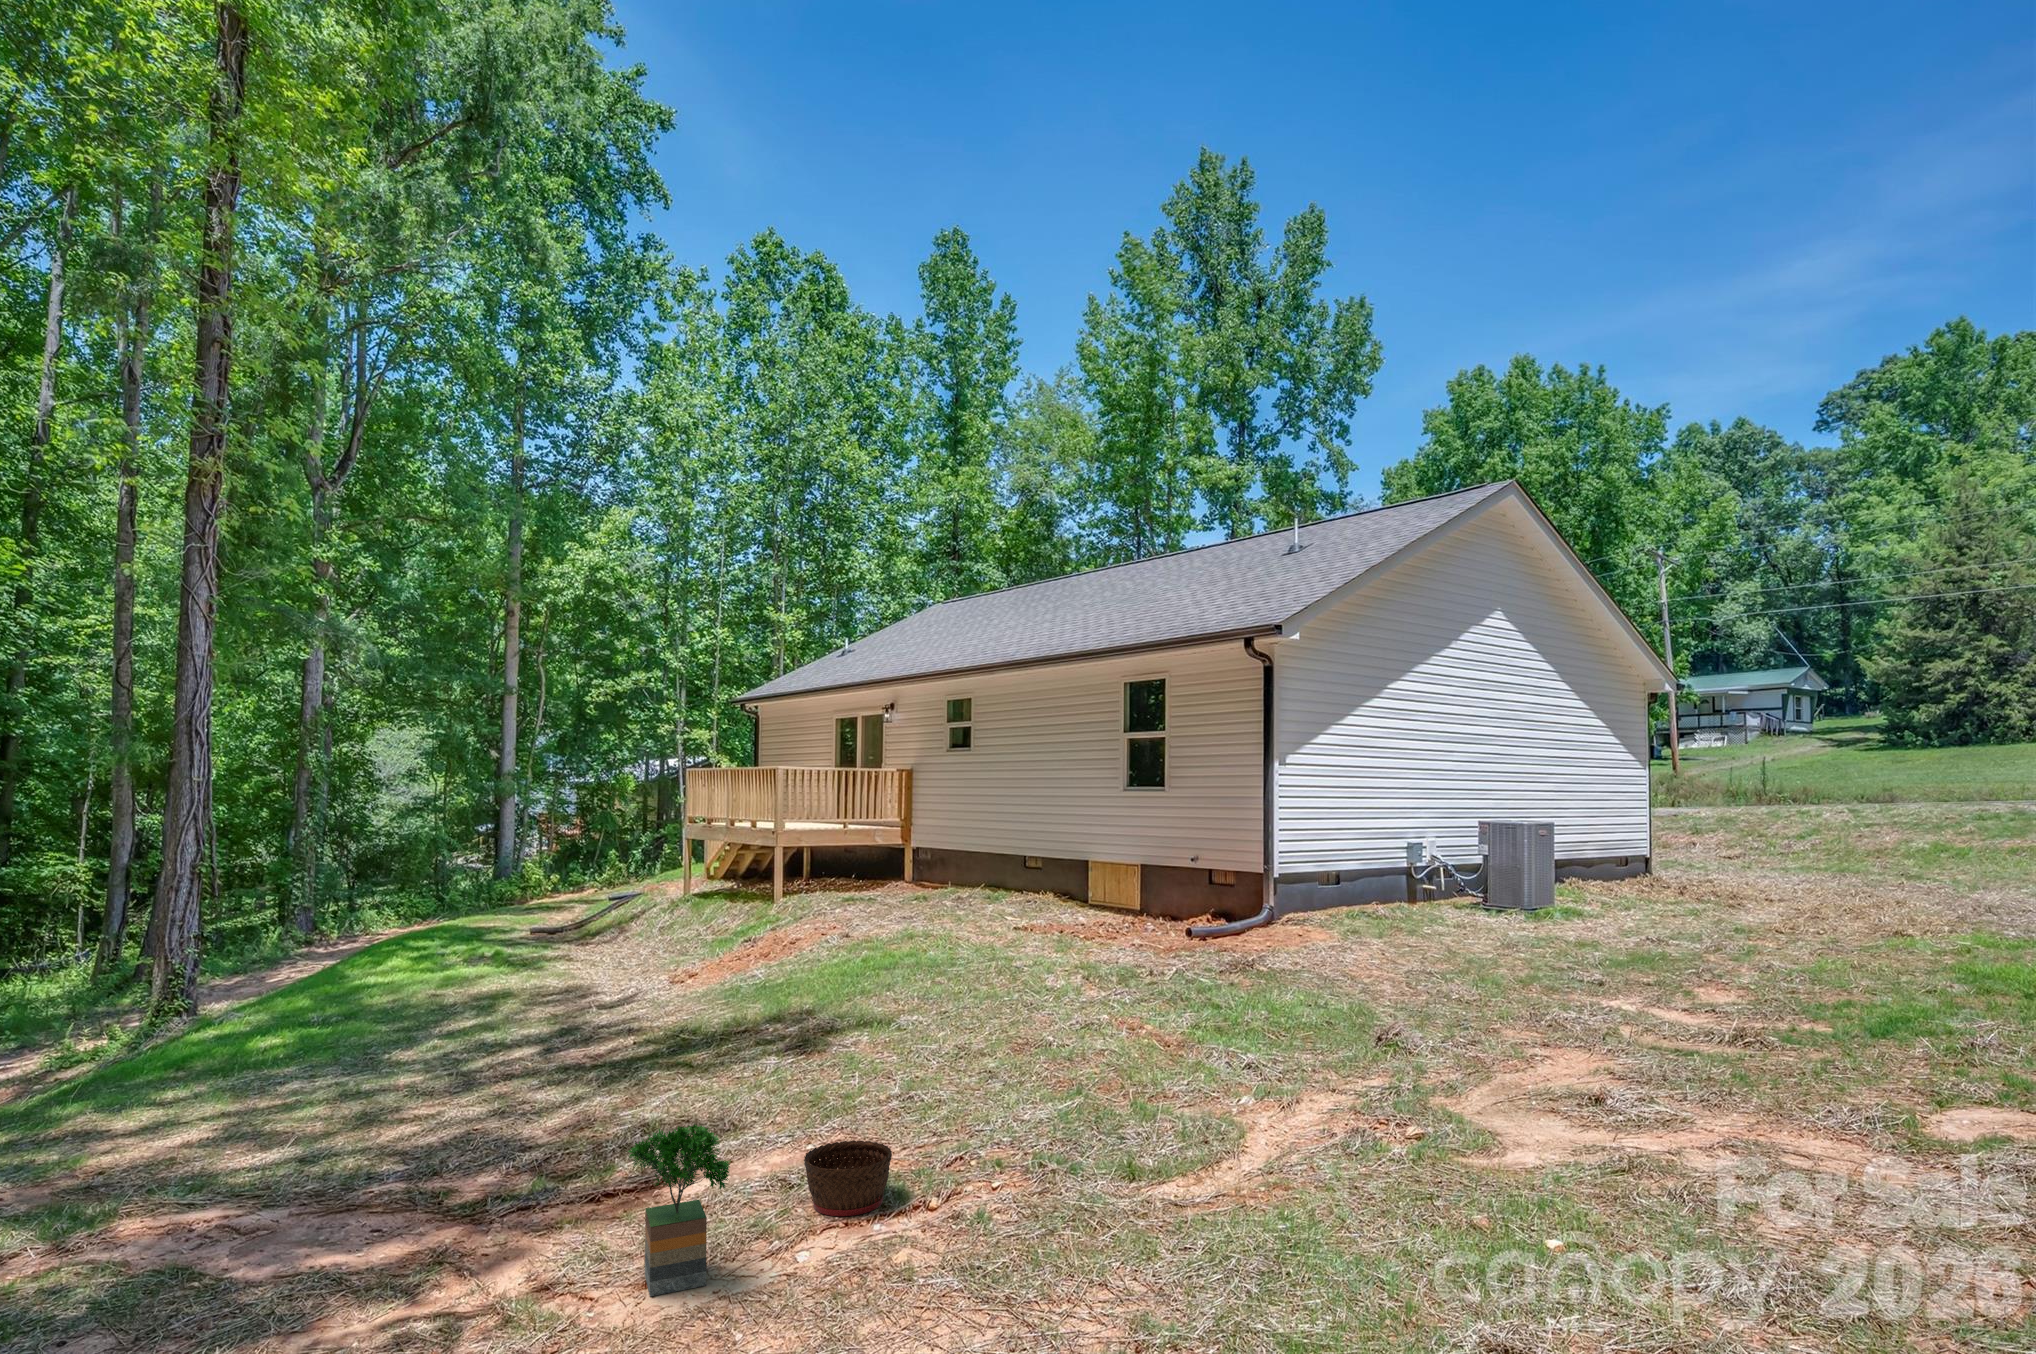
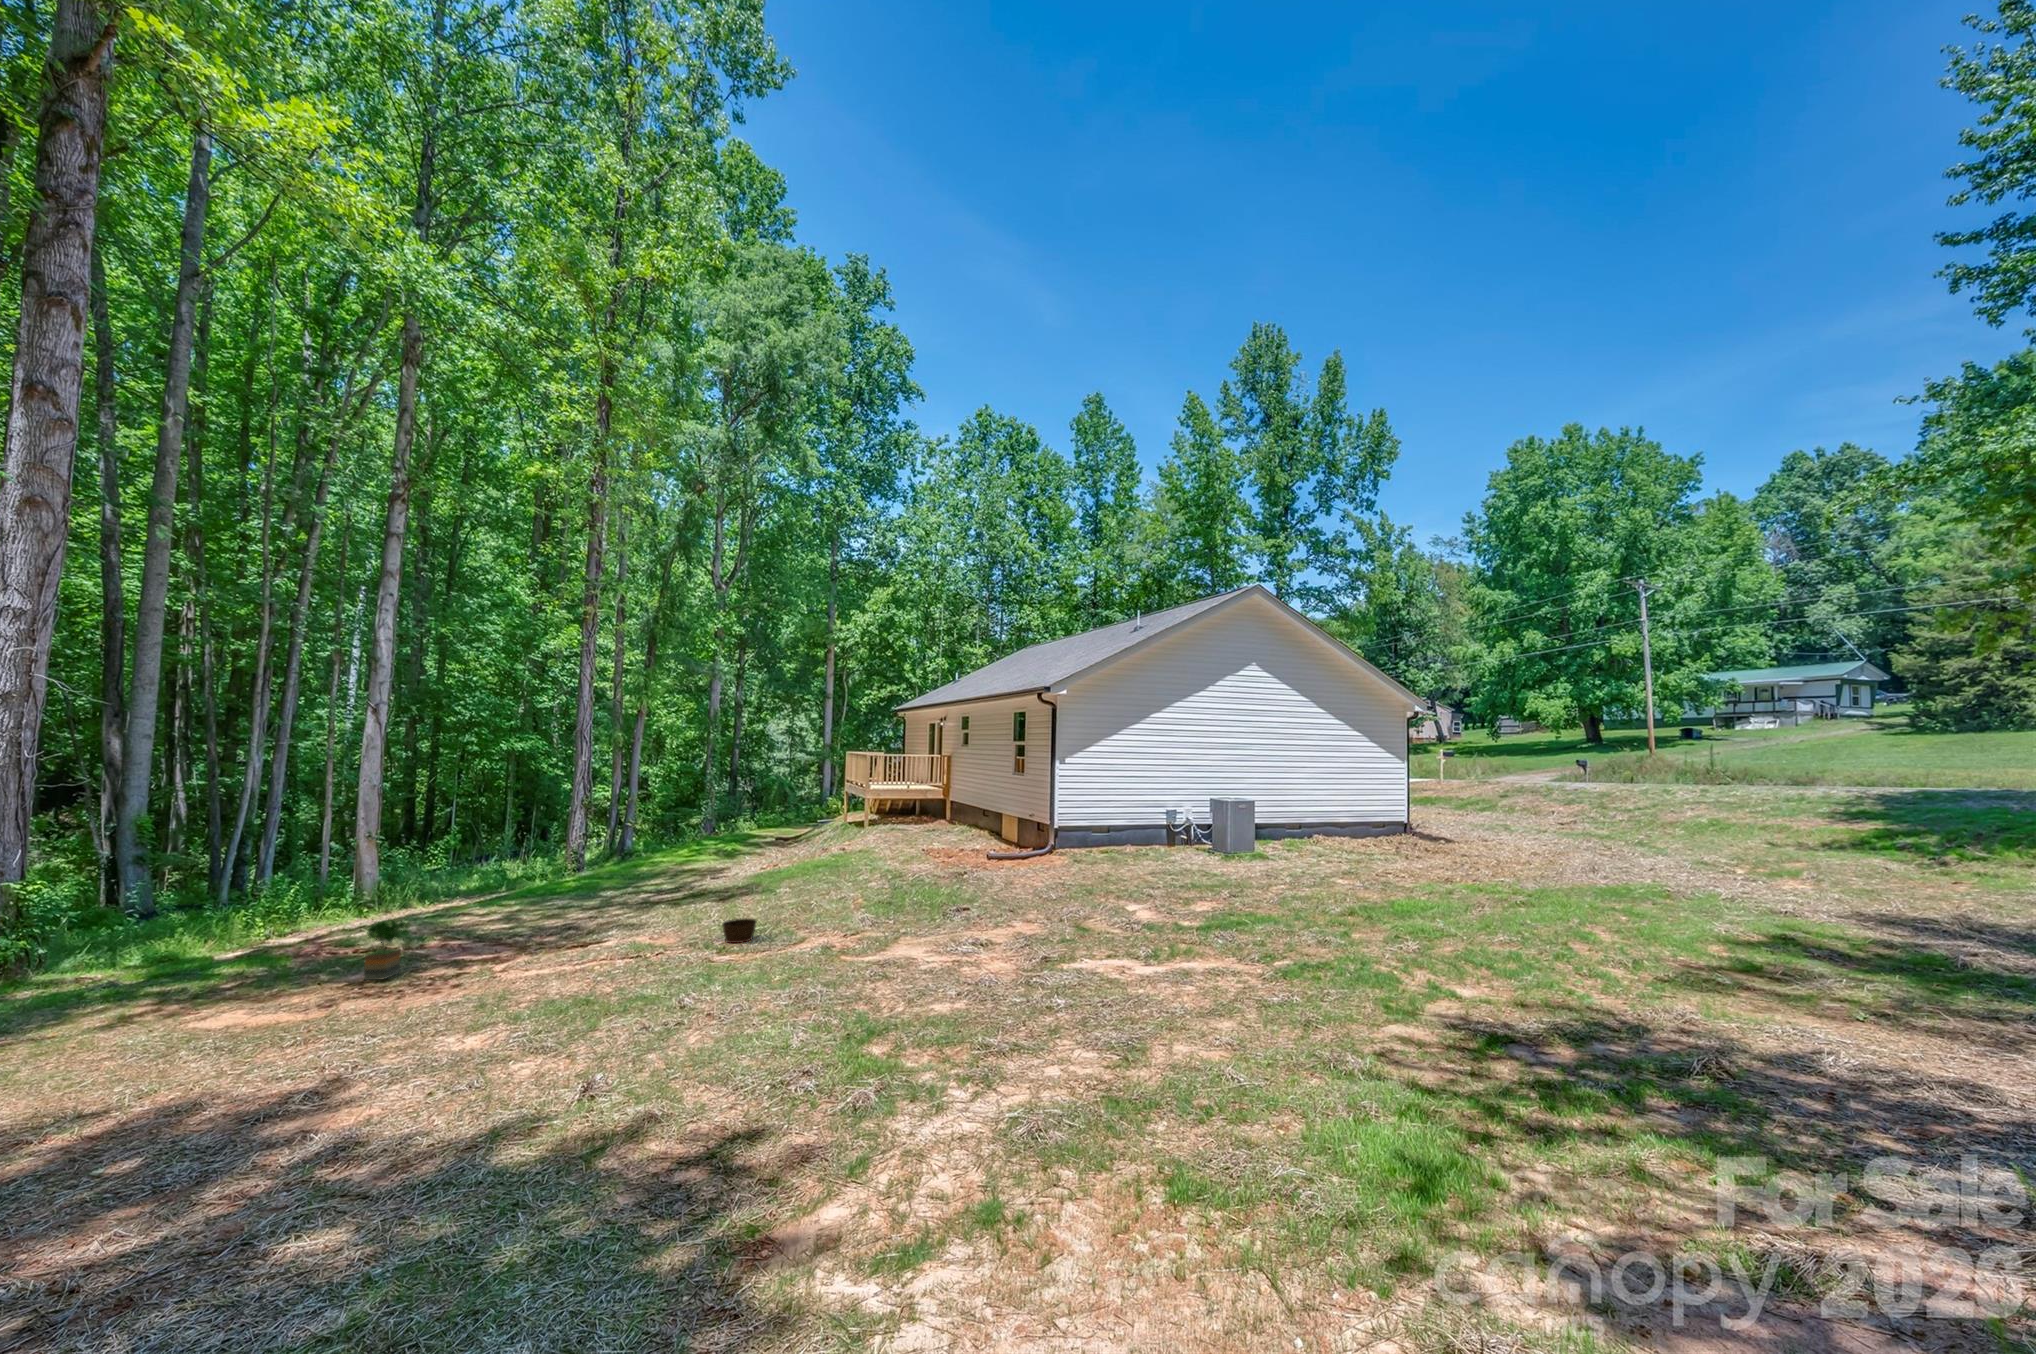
basket: present [804,1140,892,1216] -> present [722,918,756,943]

